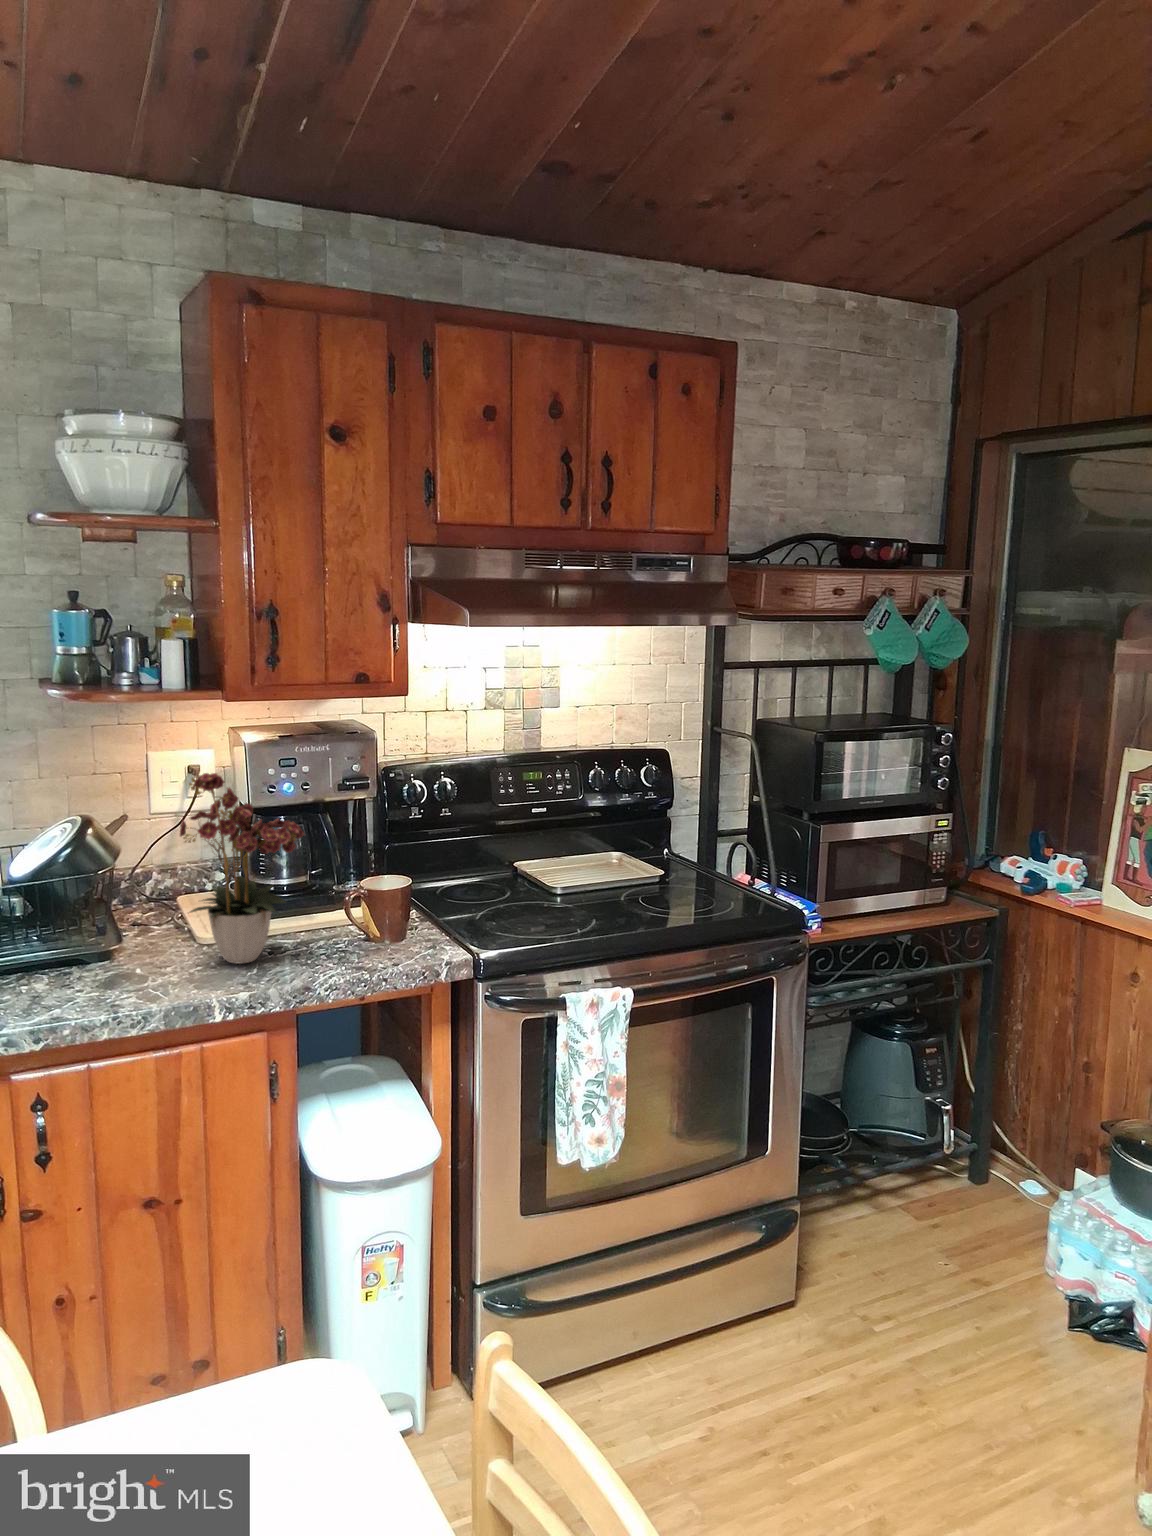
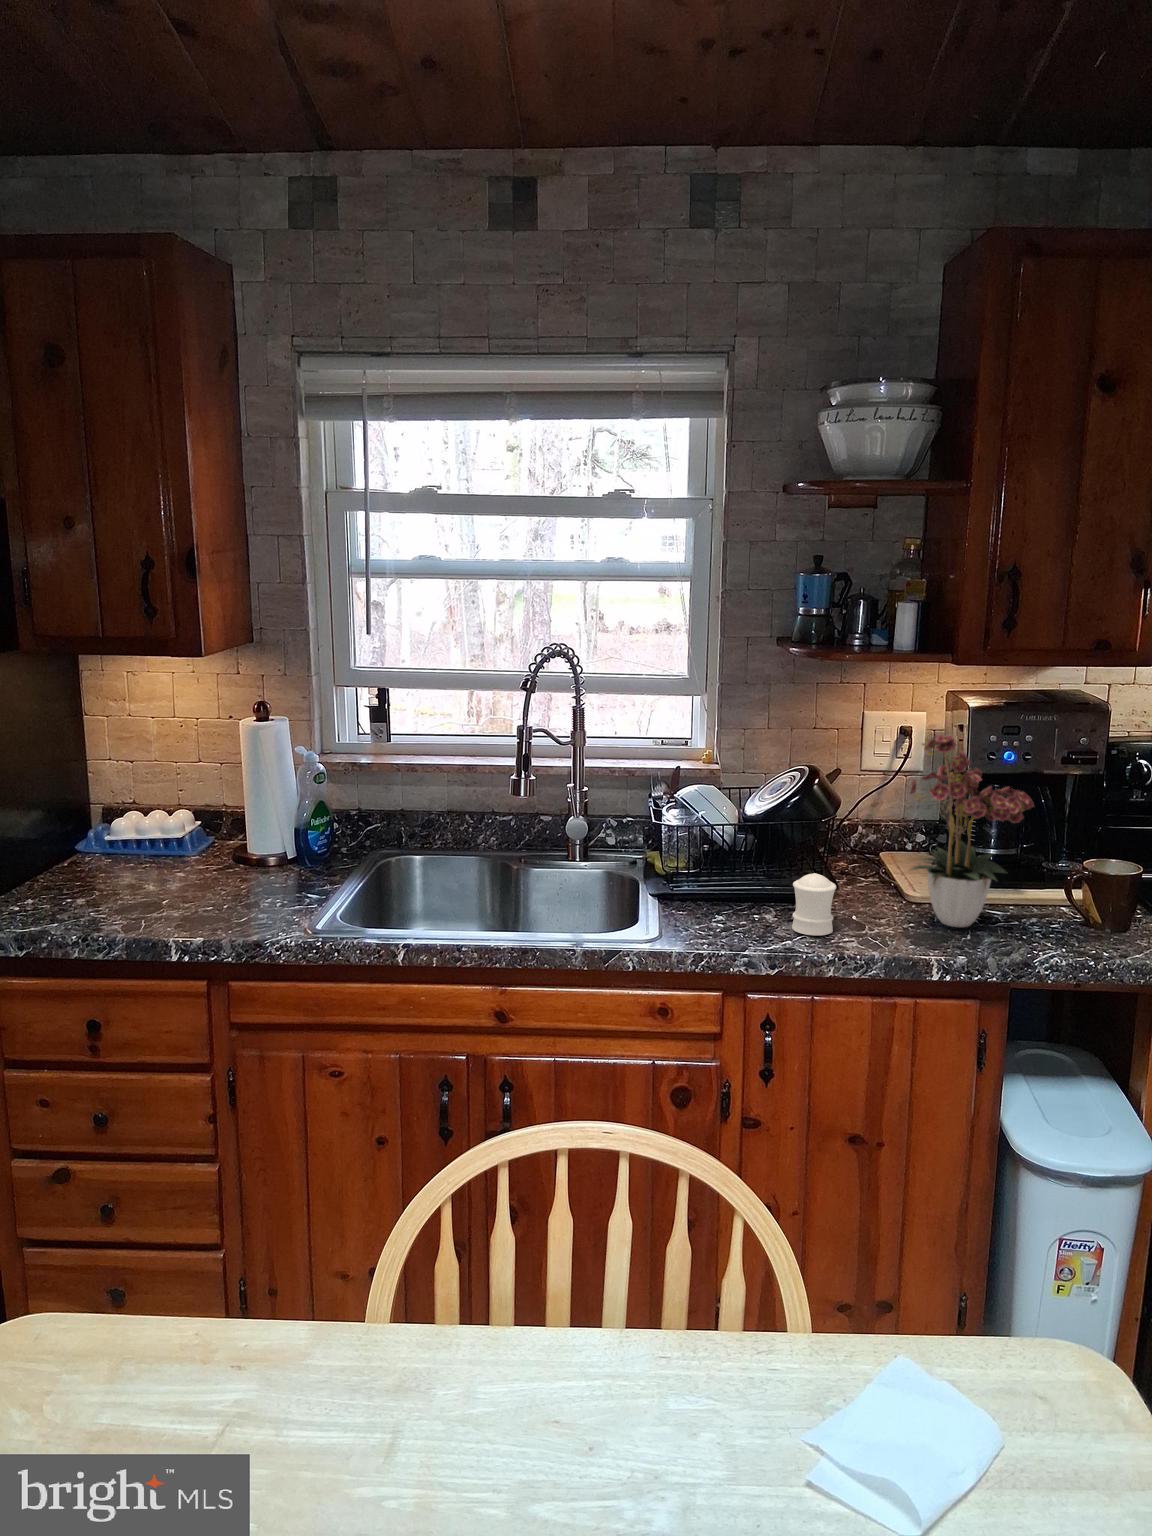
salt shaker: none [59,931,109,998] -> present [792,873,836,935]

